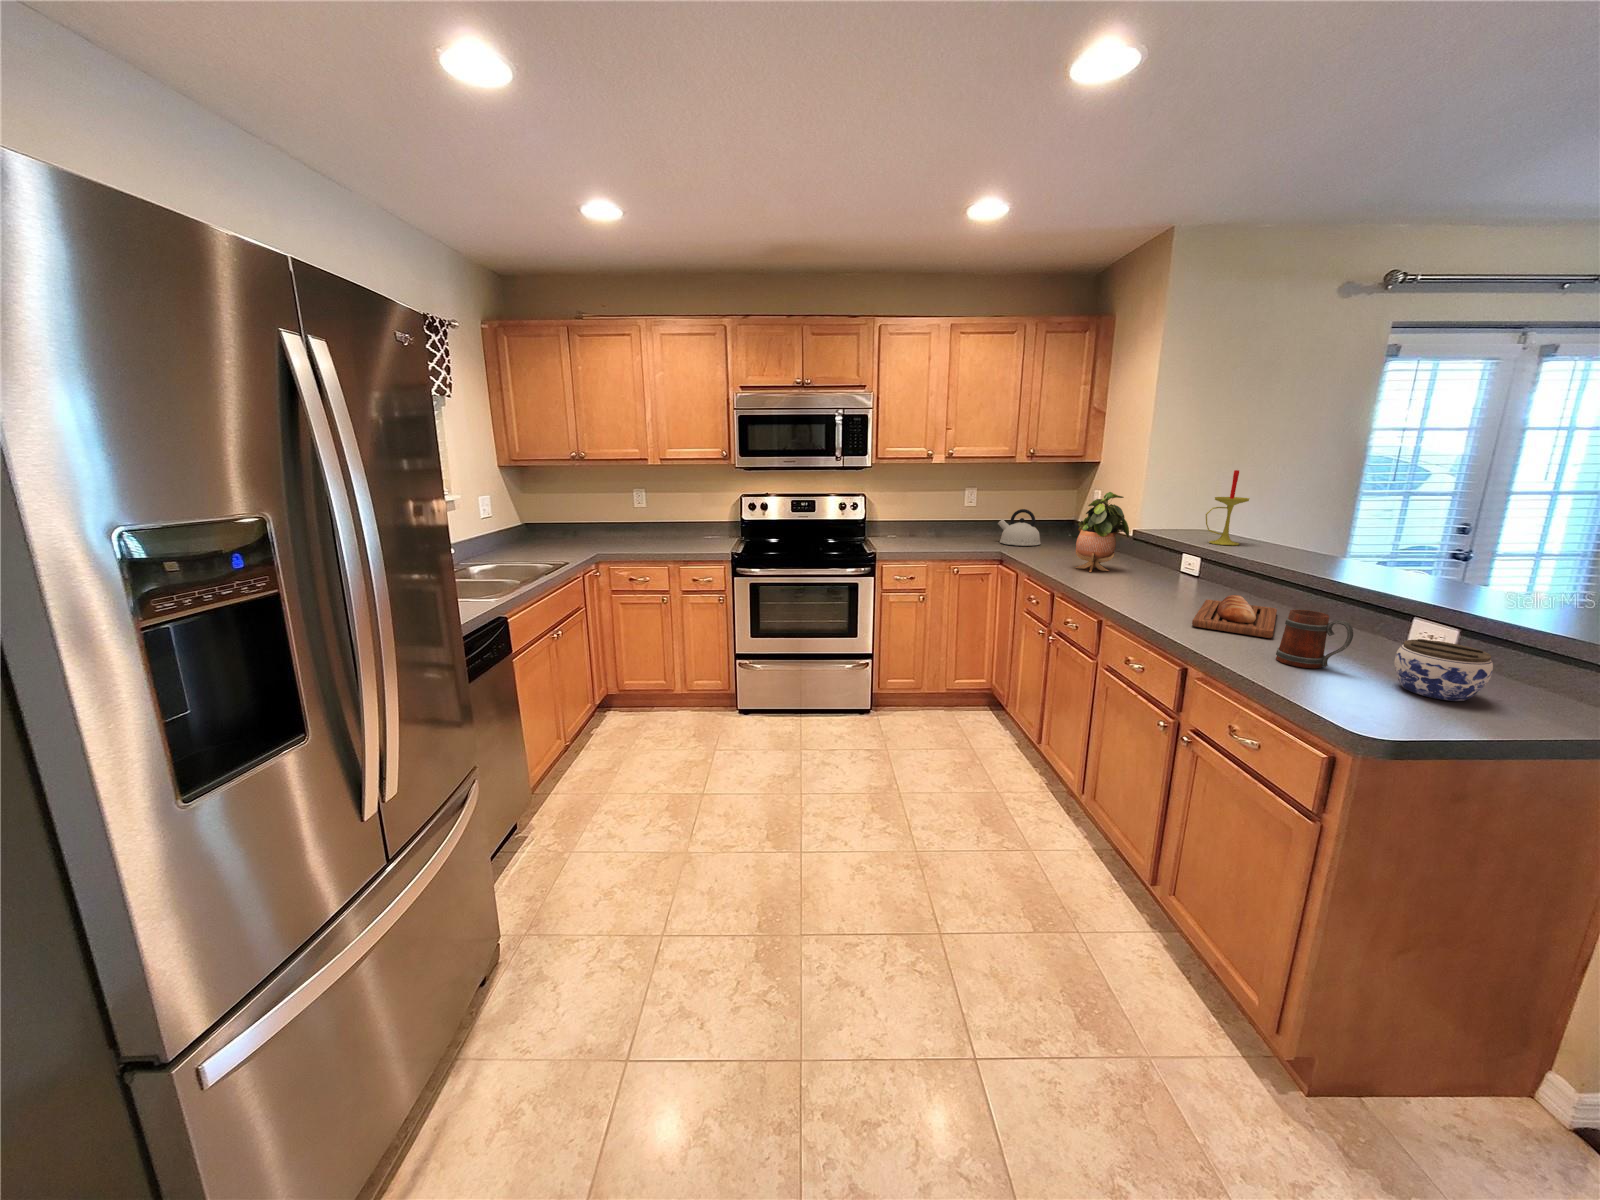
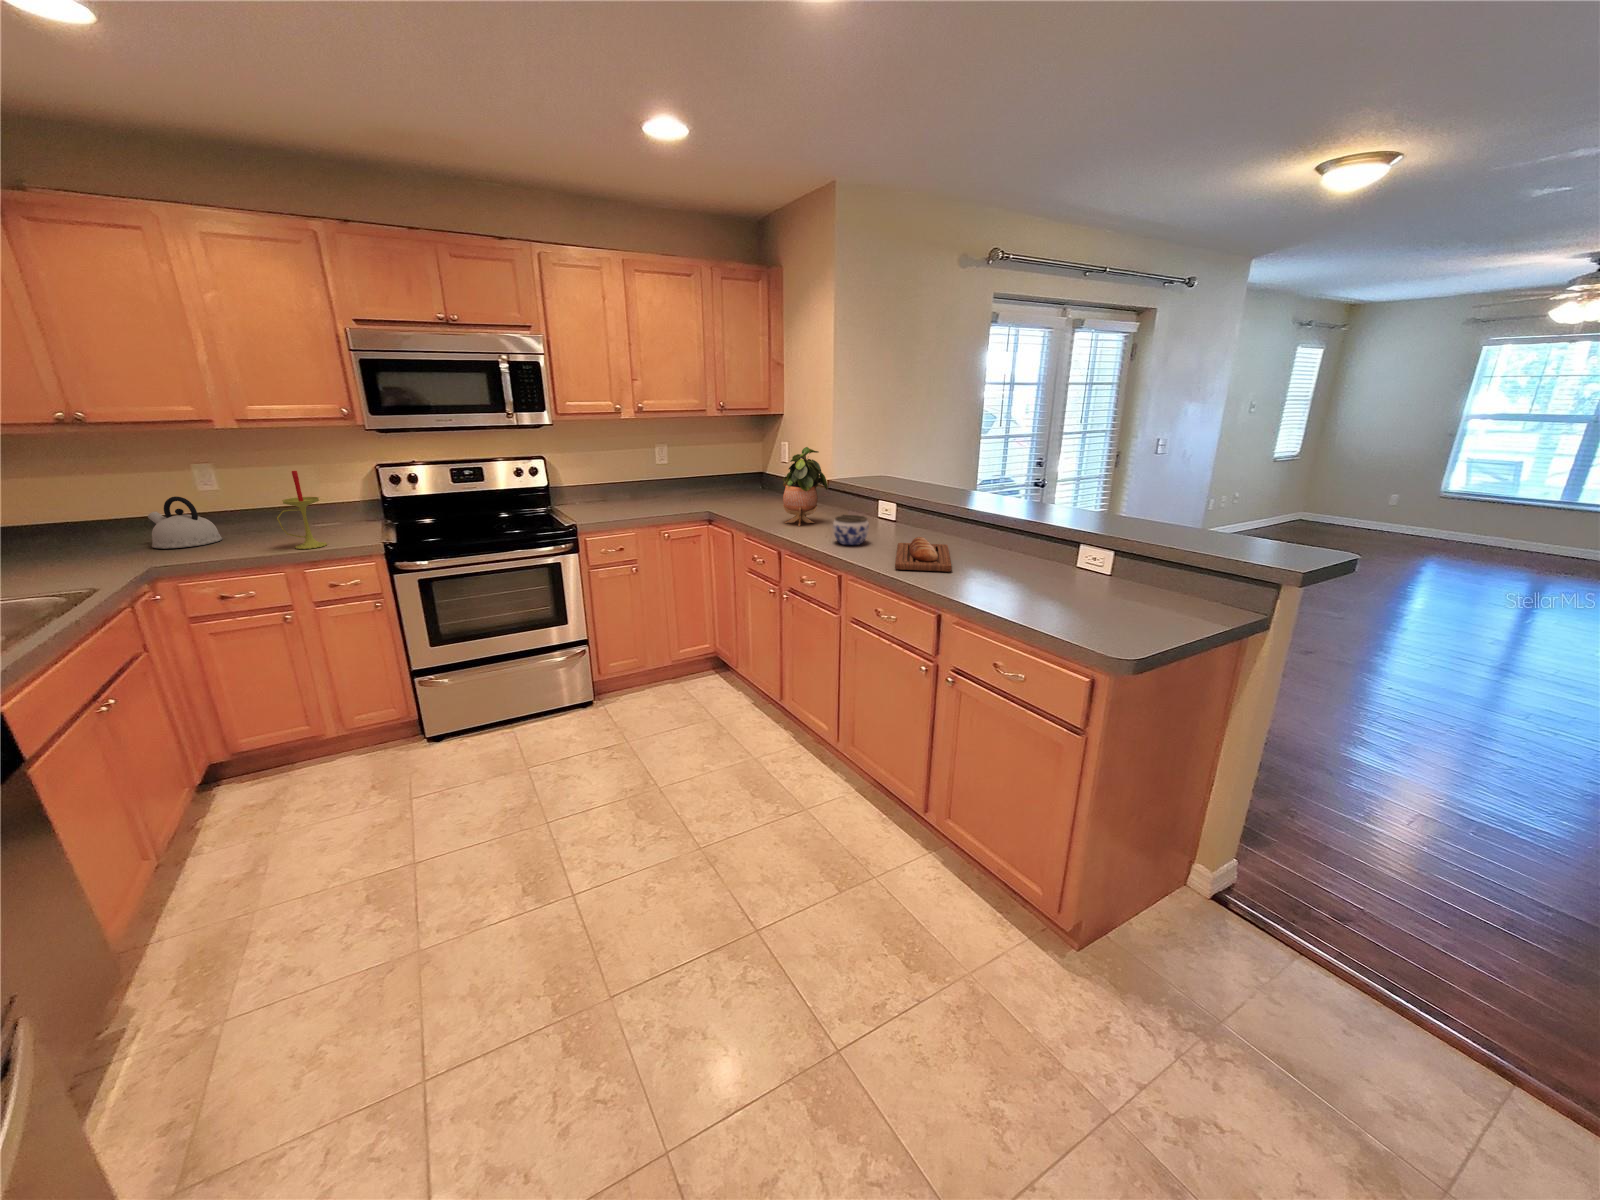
candle: present [1206,470,1250,545] -> present [277,471,327,549]
kettle: present [998,509,1041,546] -> present [148,496,223,548]
mug: present [1276,609,1353,668] -> none [958,547,1004,593]
jar: present [1394,639,1493,701] -> present [833,515,869,545]

